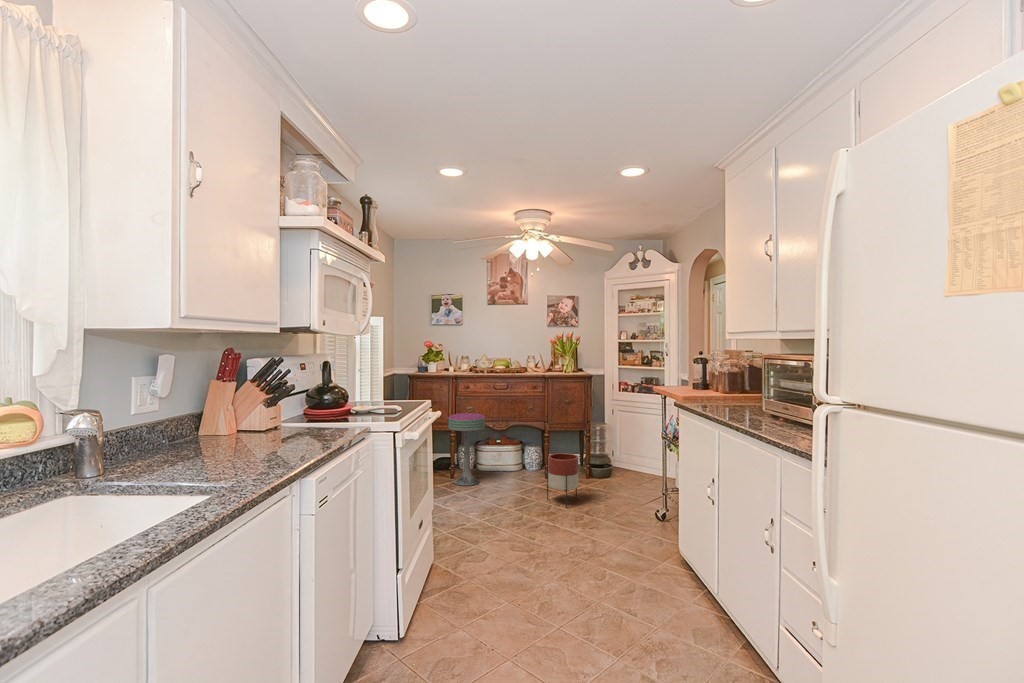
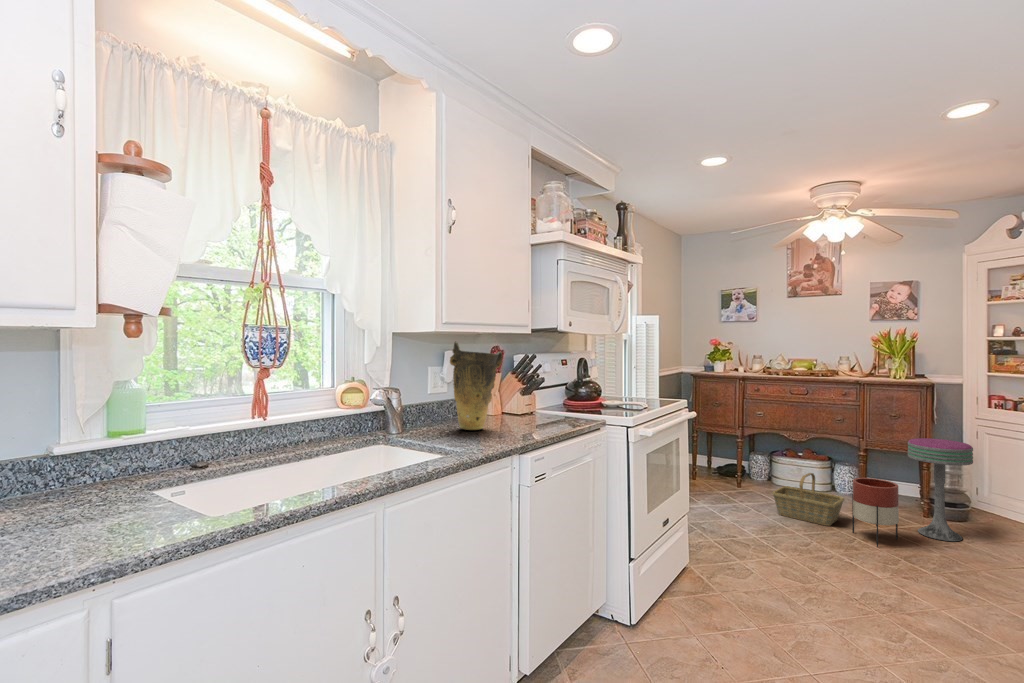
vase: none [178,340,254,458] -> present [450,341,502,430]
bar stool: present [448,413,485,486] -> present [908,438,973,541]
basket: none [486,455,539,498] -> present [772,473,844,526]

